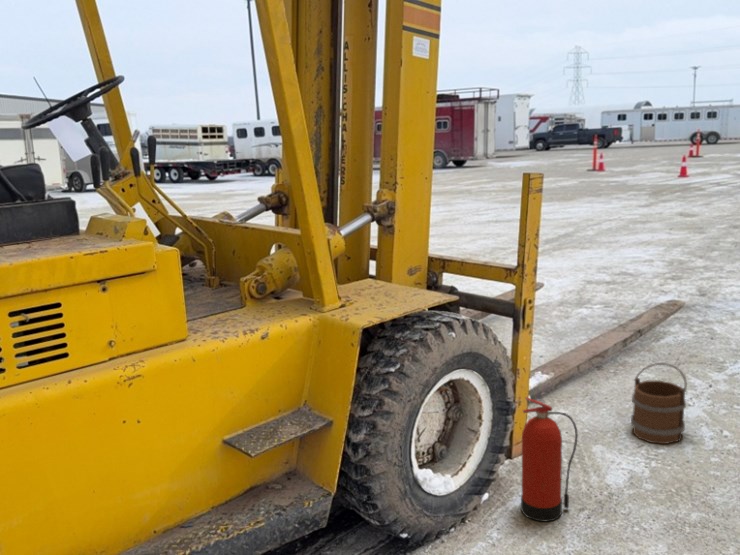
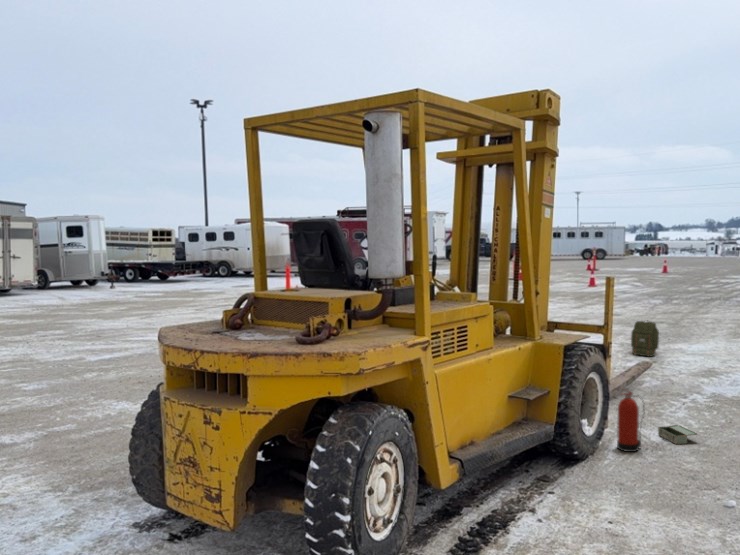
backpack: none [674,231,716,284] -> present [631,321,659,356]
bucket: present [631,363,687,444] -> none [651,383,682,426]
toolbox: none [624,454,693,501] -> present [658,425,697,444]

